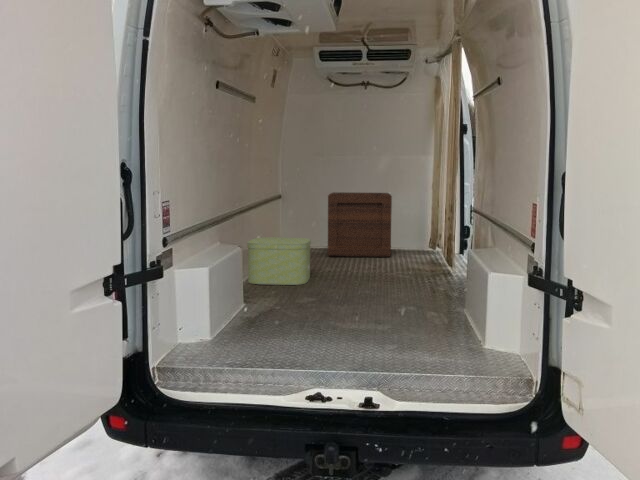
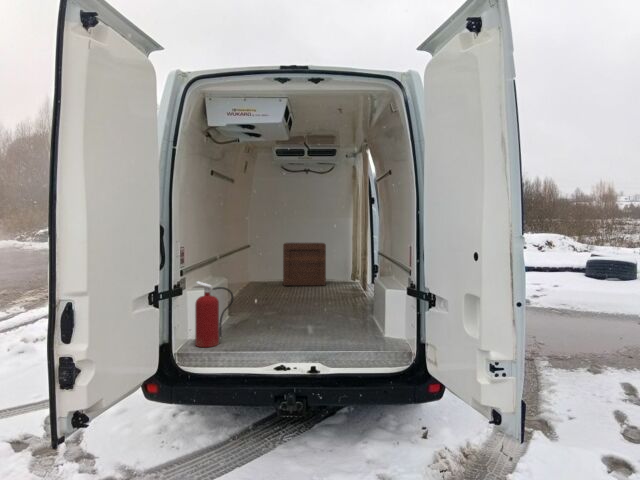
storage box: present [247,237,311,285] -> none [230,273,273,304]
fire extinguisher: none [180,255,244,356] -> present [193,281,233,347]

